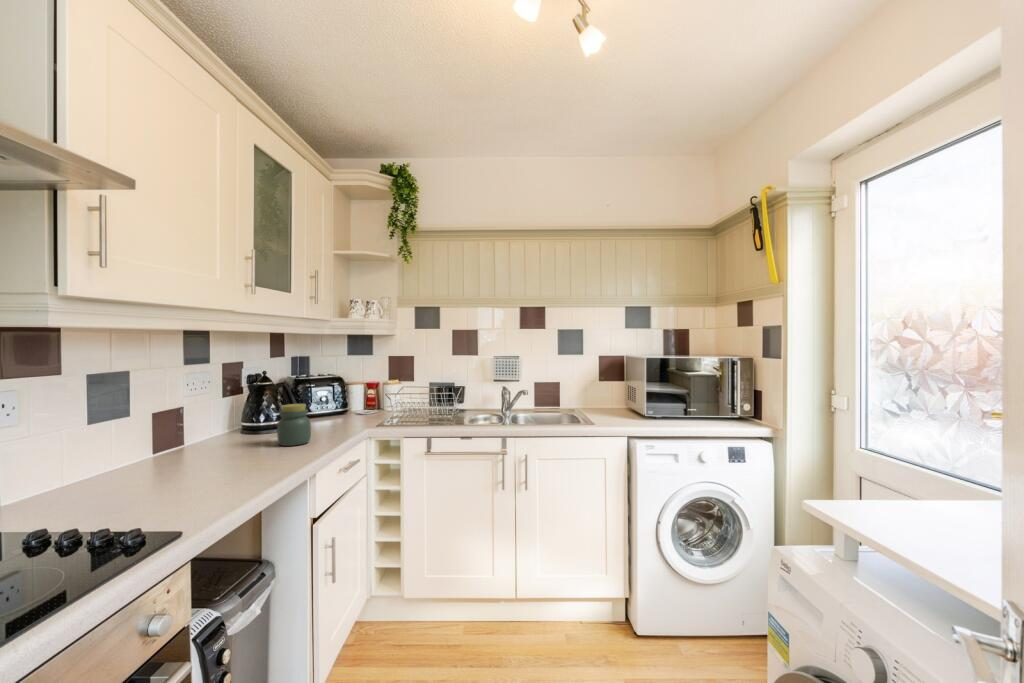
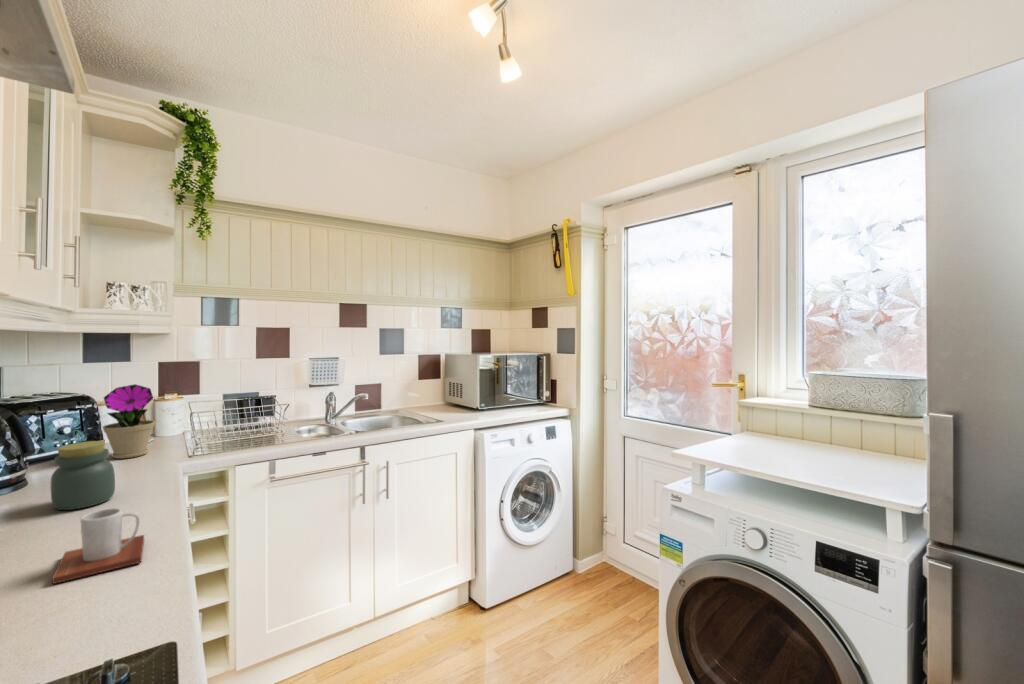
flower pot: none [338,370,368,422] -> present [103,384,155,459]
mug: none [223,443,284,480] -> present [52,508,144,584]

